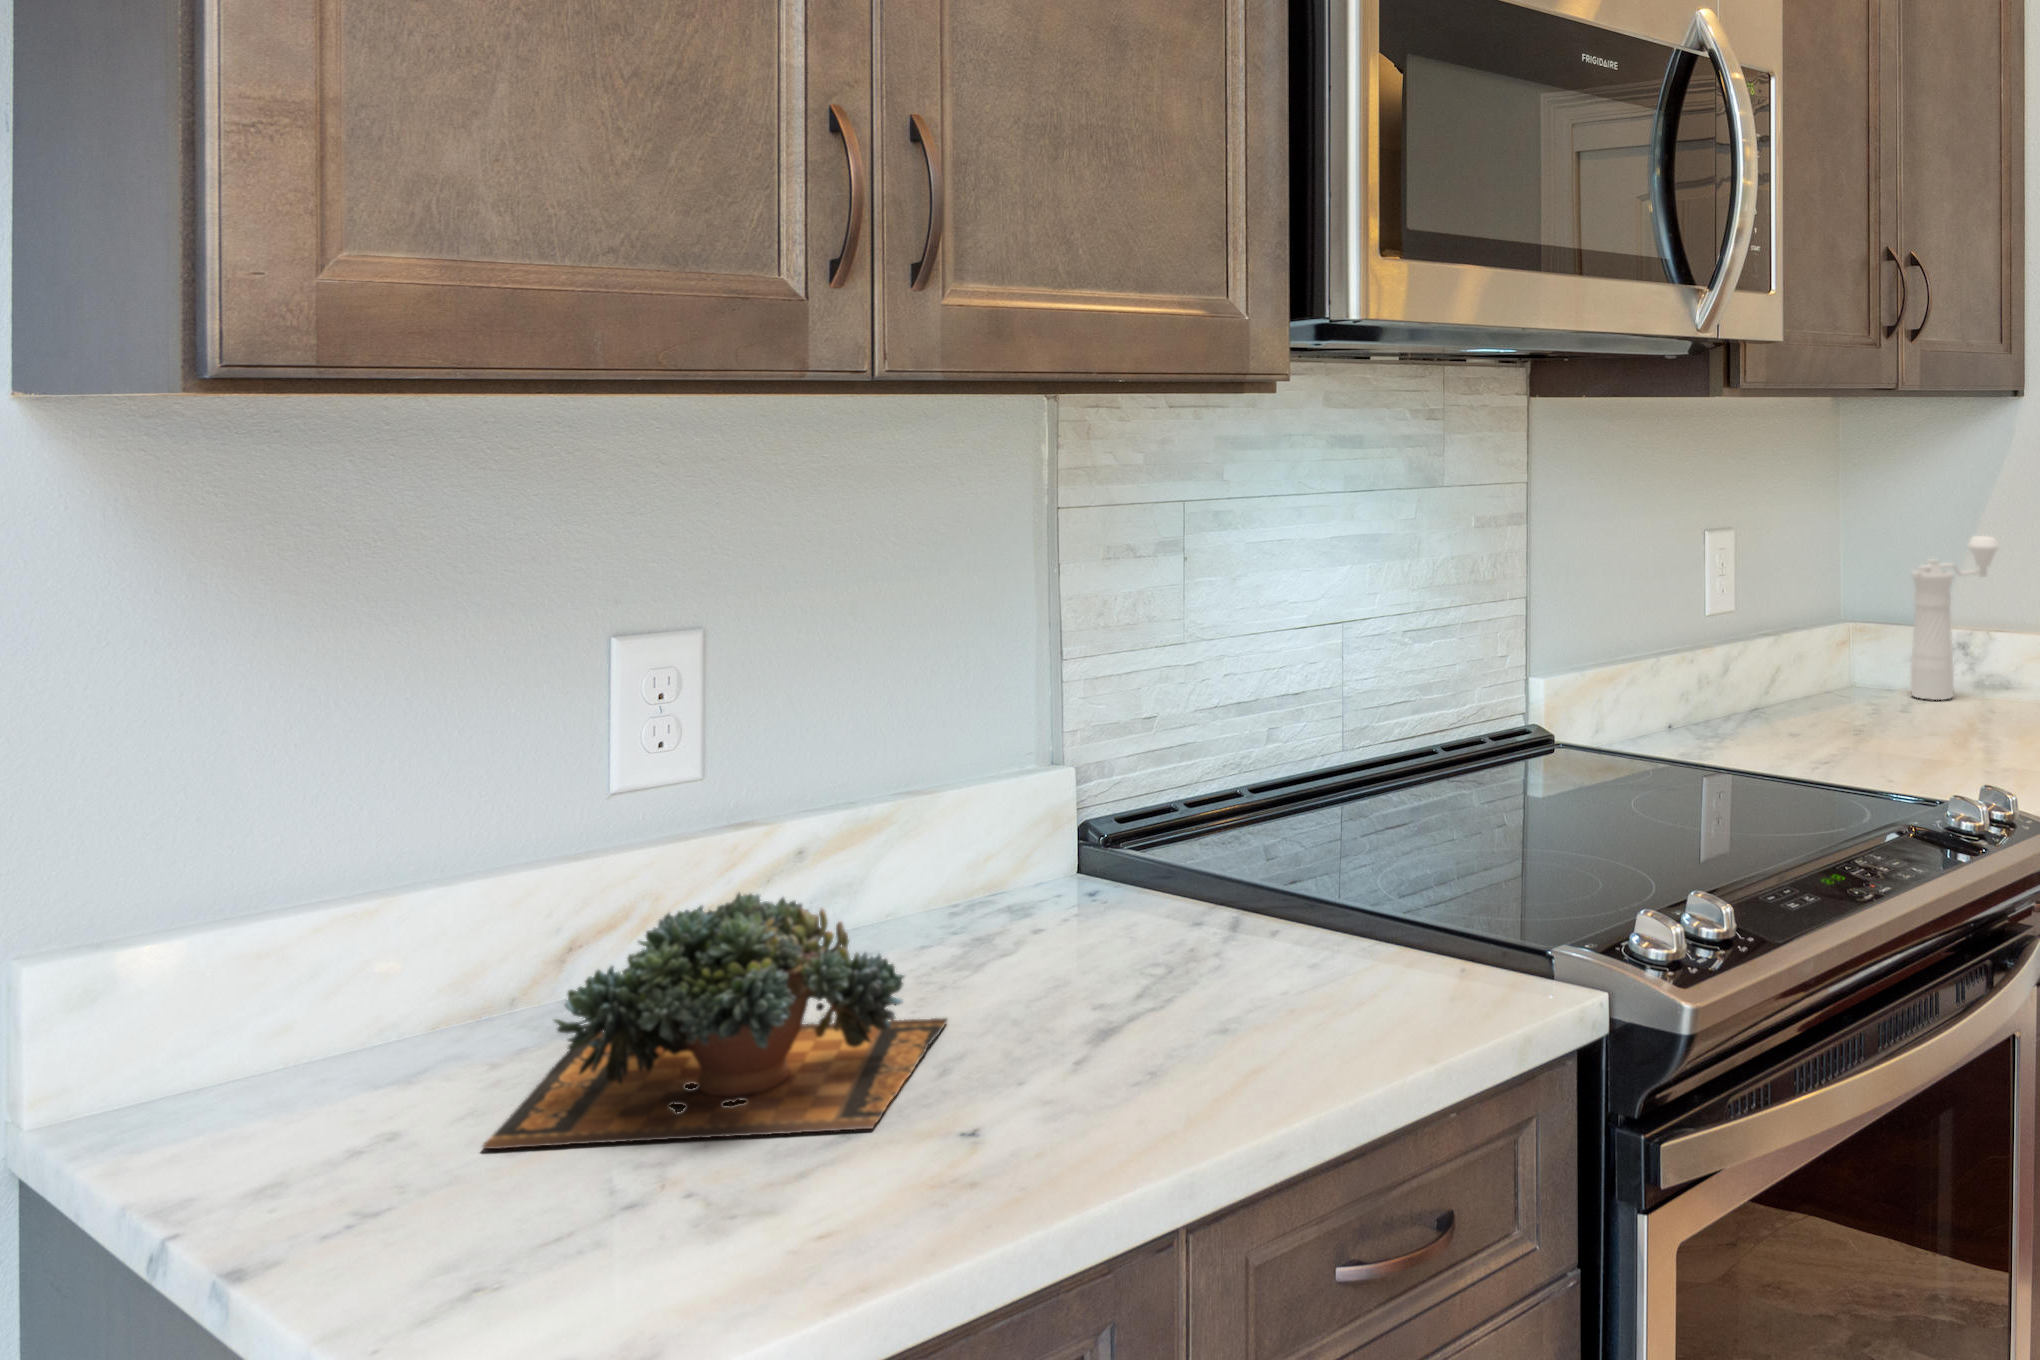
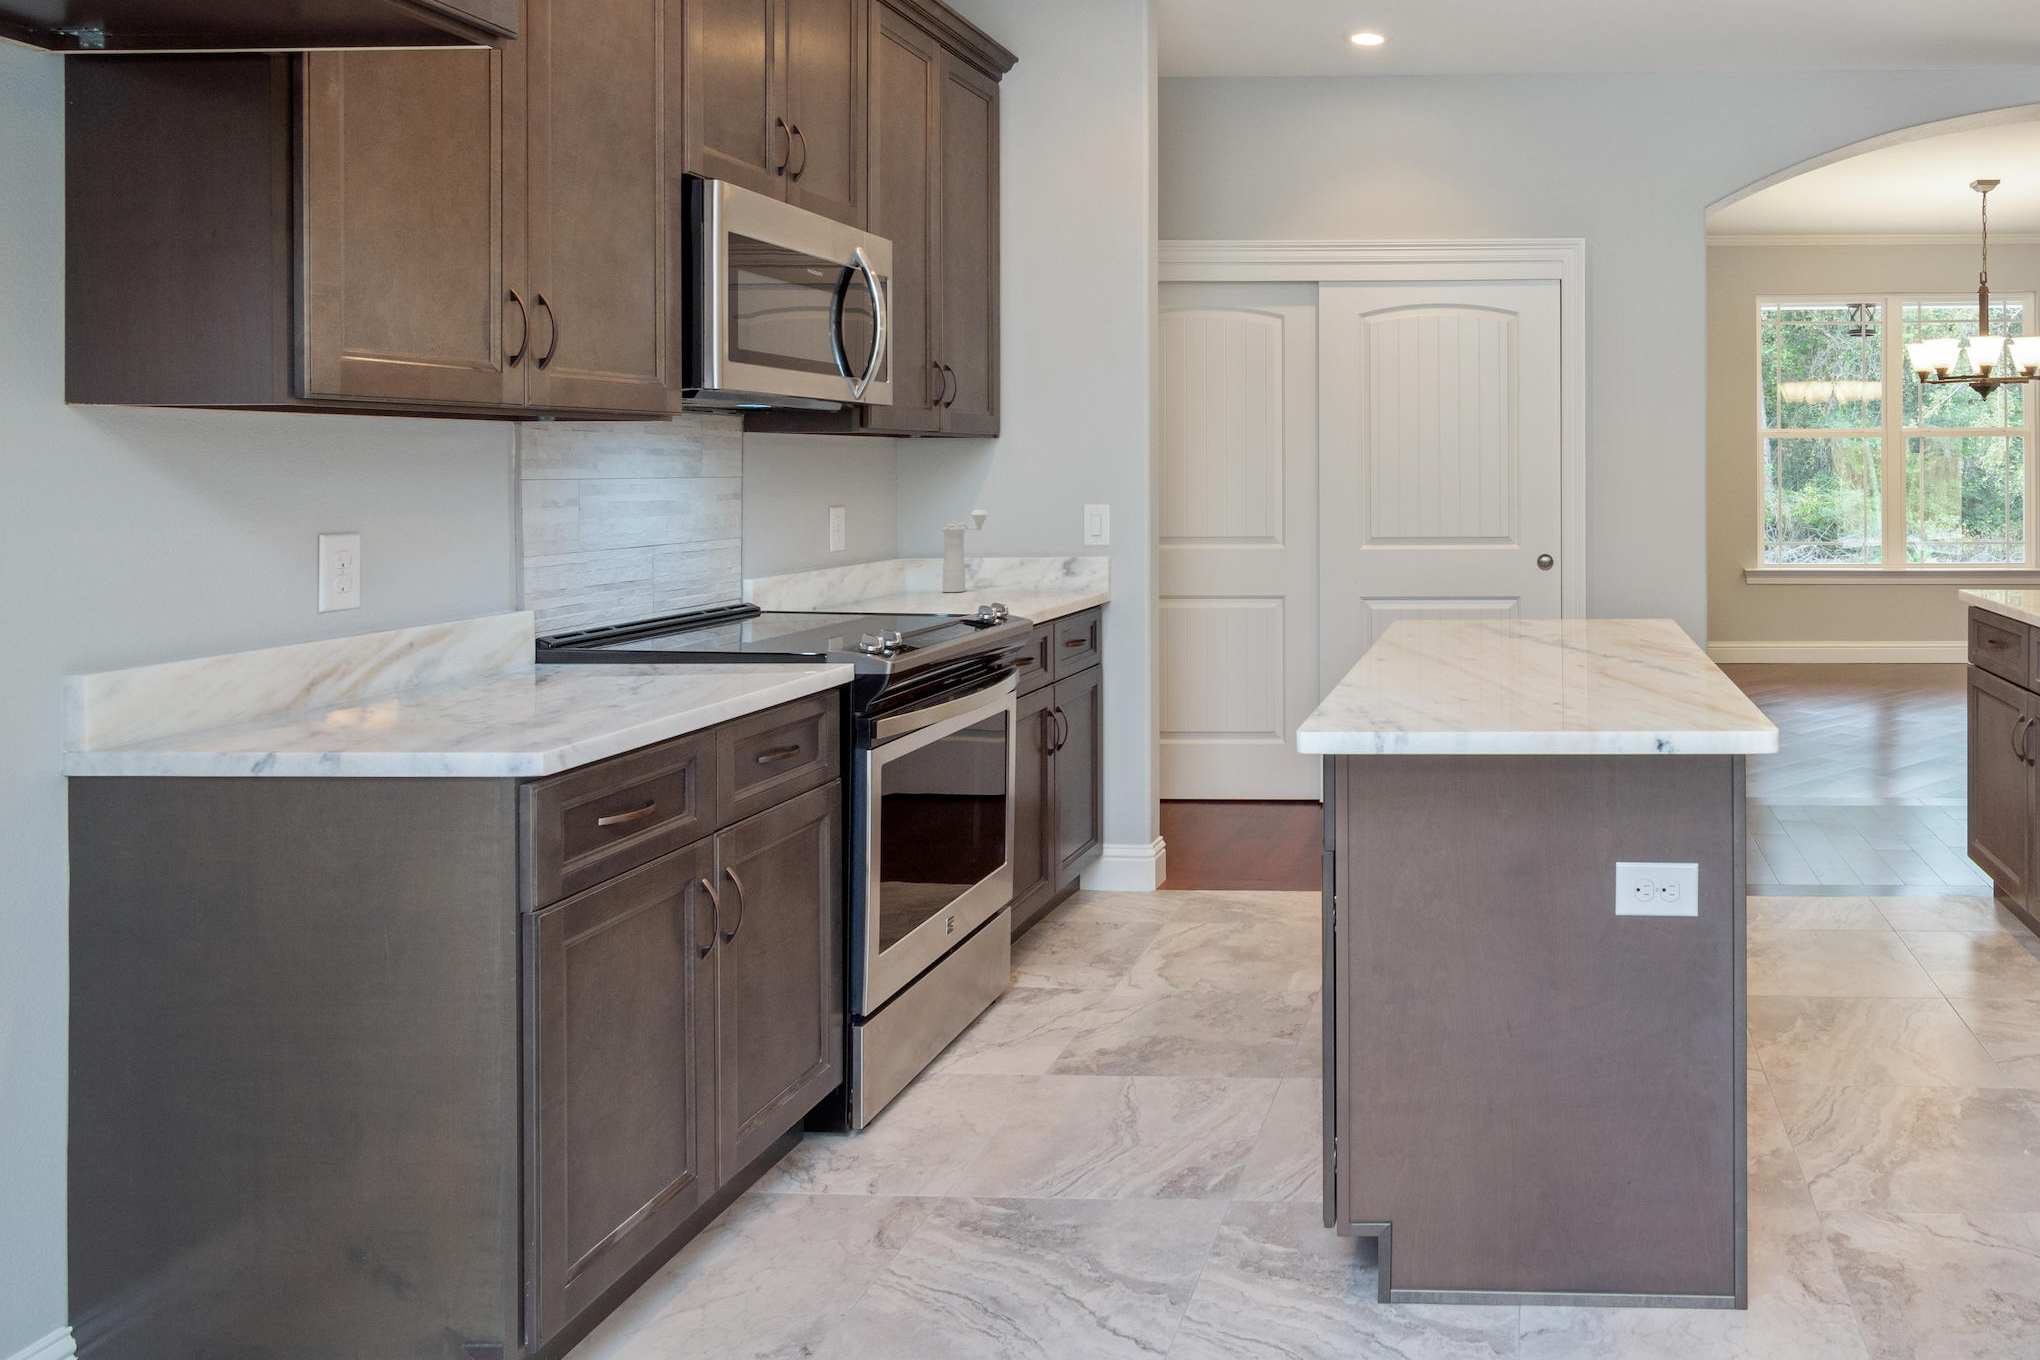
succulent plant: present [483,893,947,1149] -> none [359,628,566,727]

